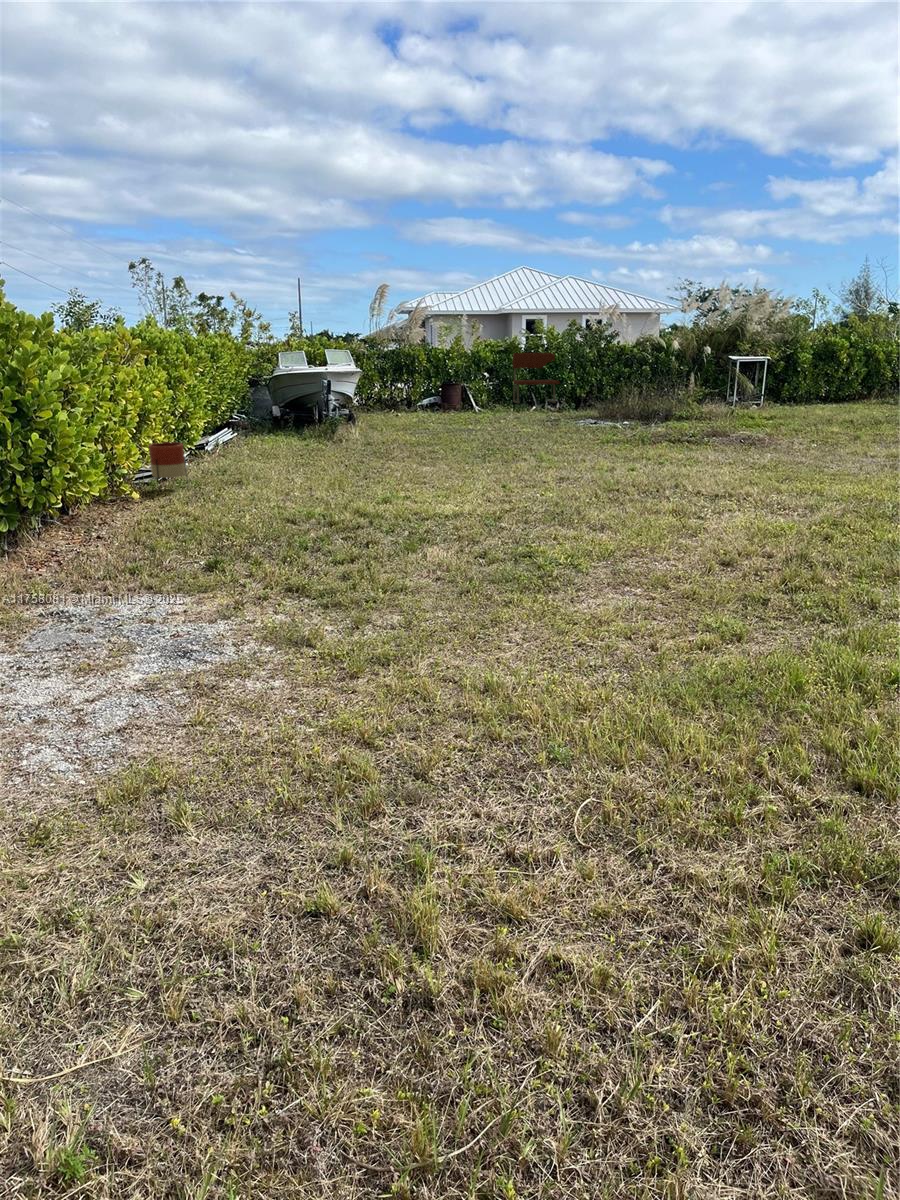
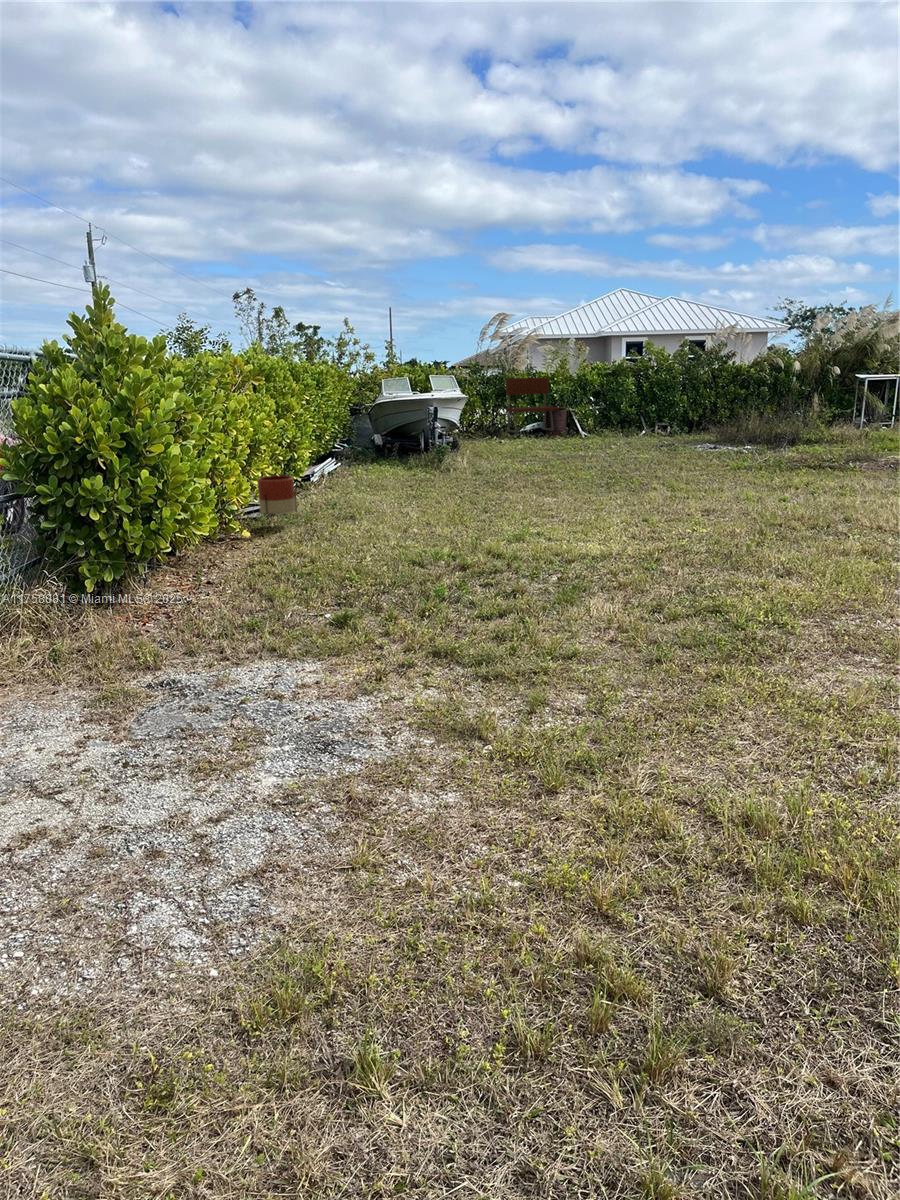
bench: present [512,353,560,404] -> present [506,377,559,433]

